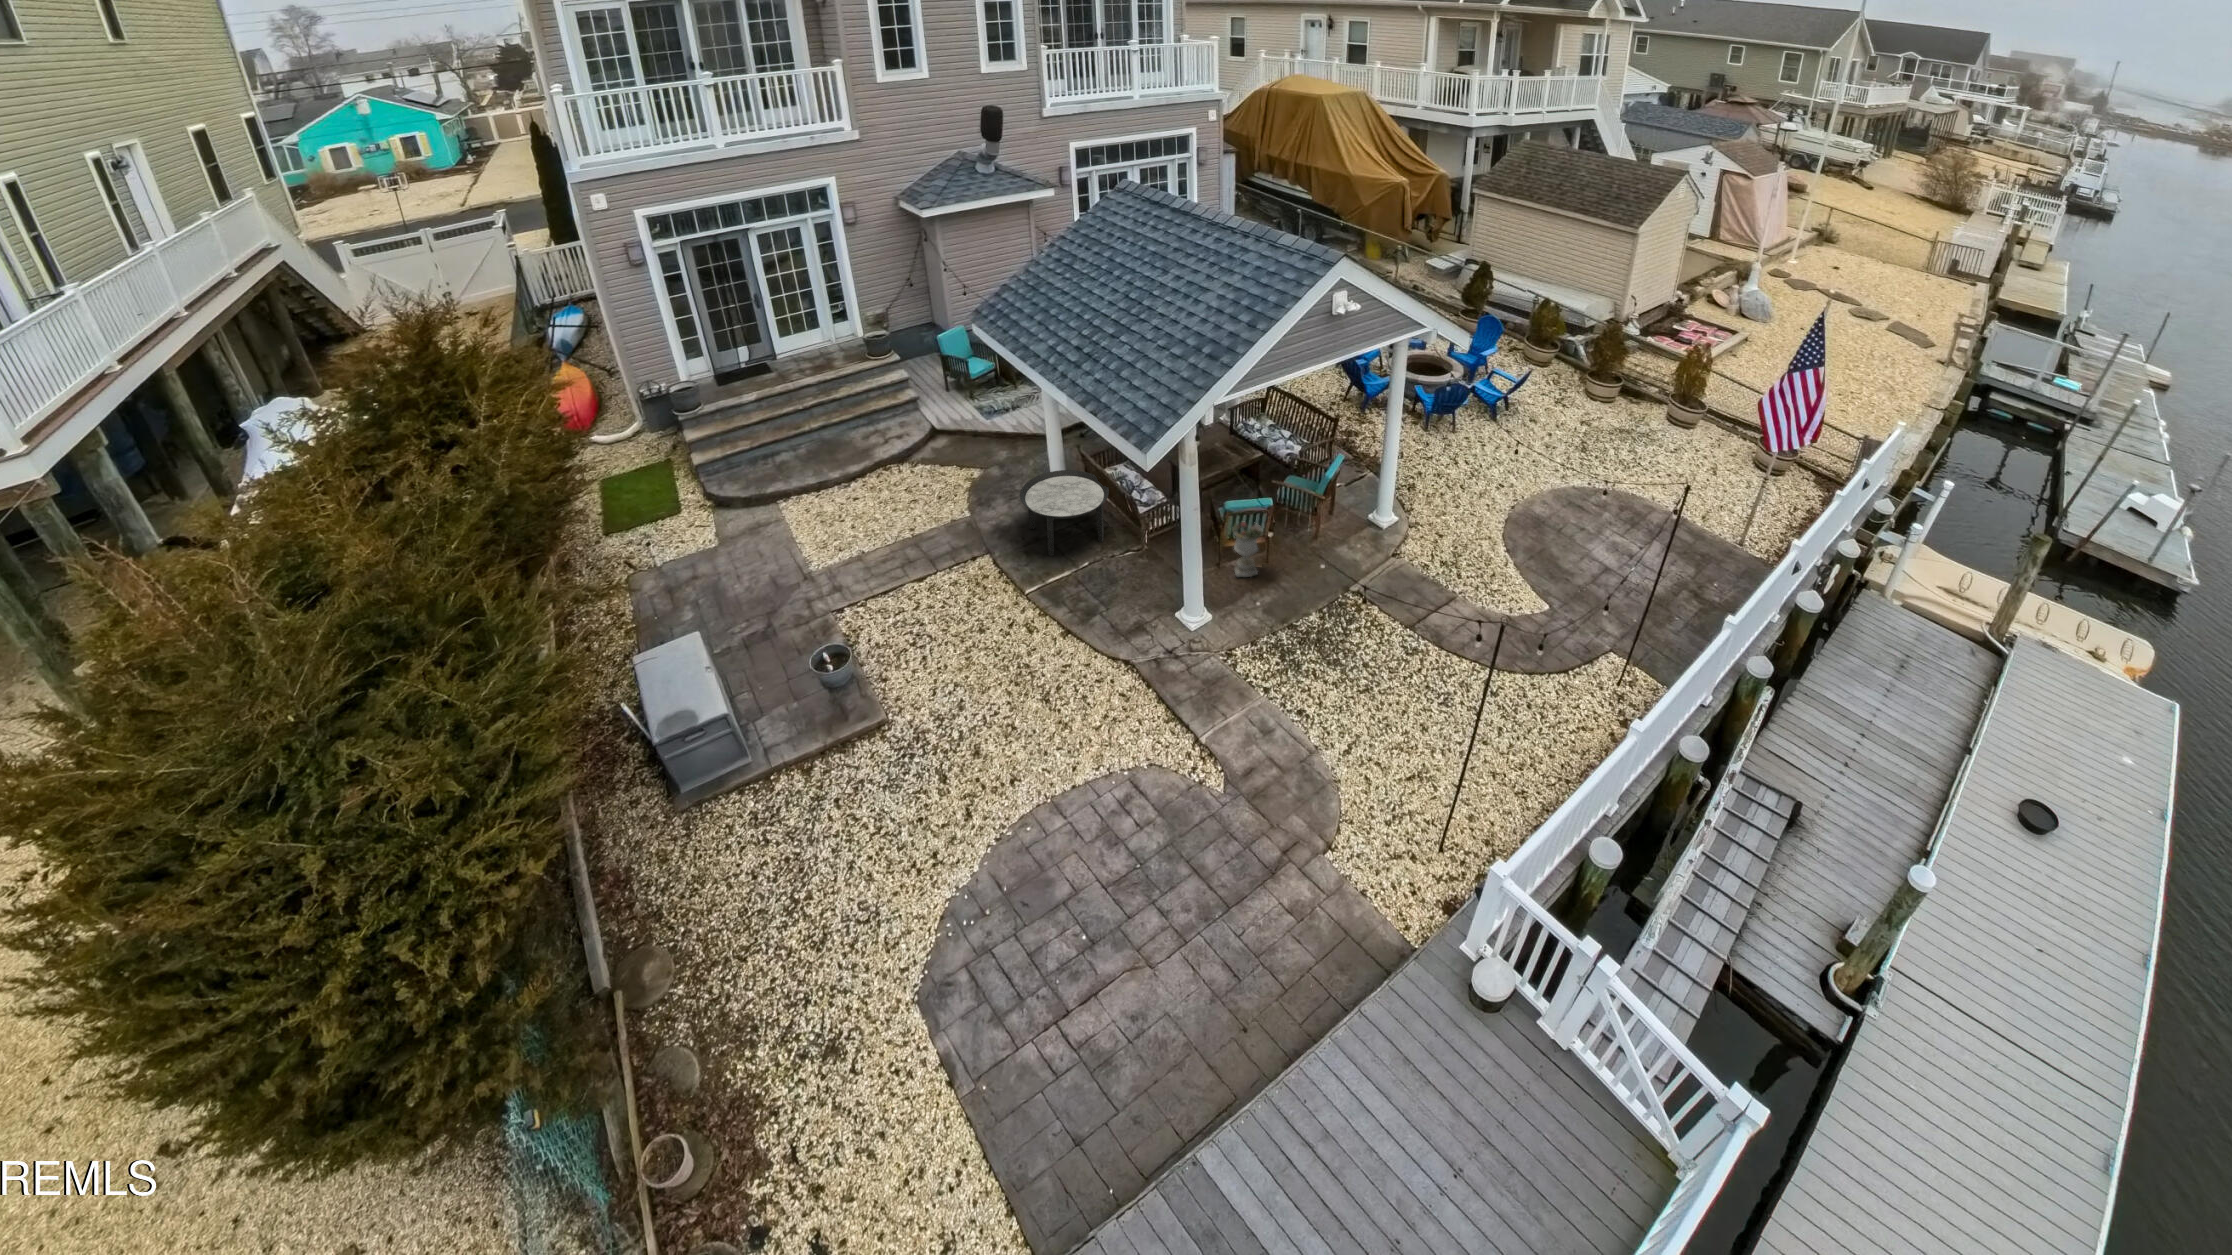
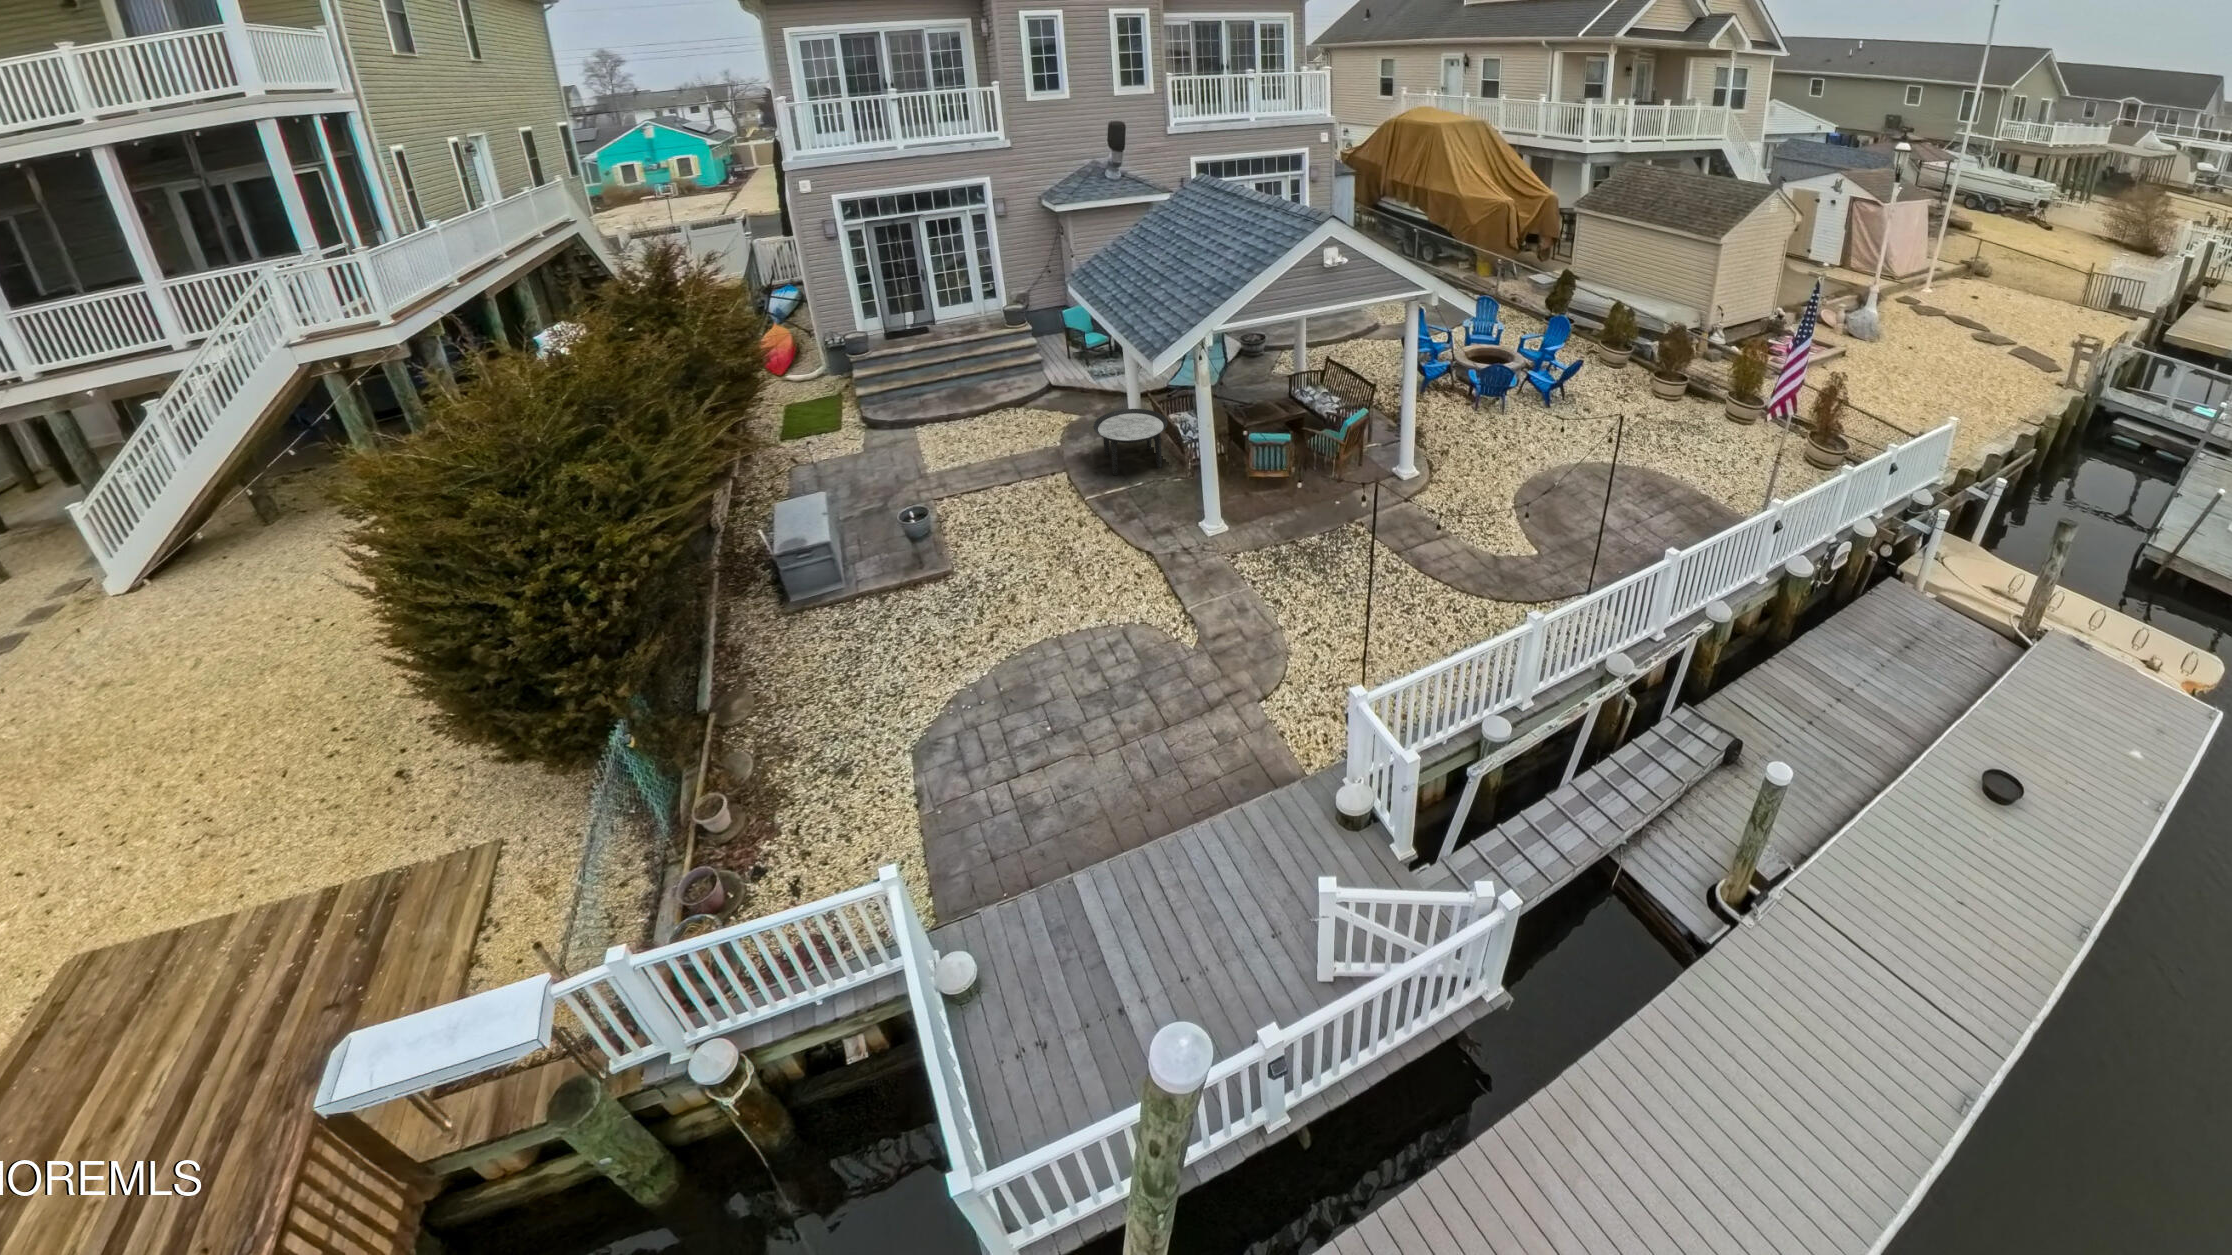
planter: present [1232,521,1262,577] -> none [1259,453,1286,502]

